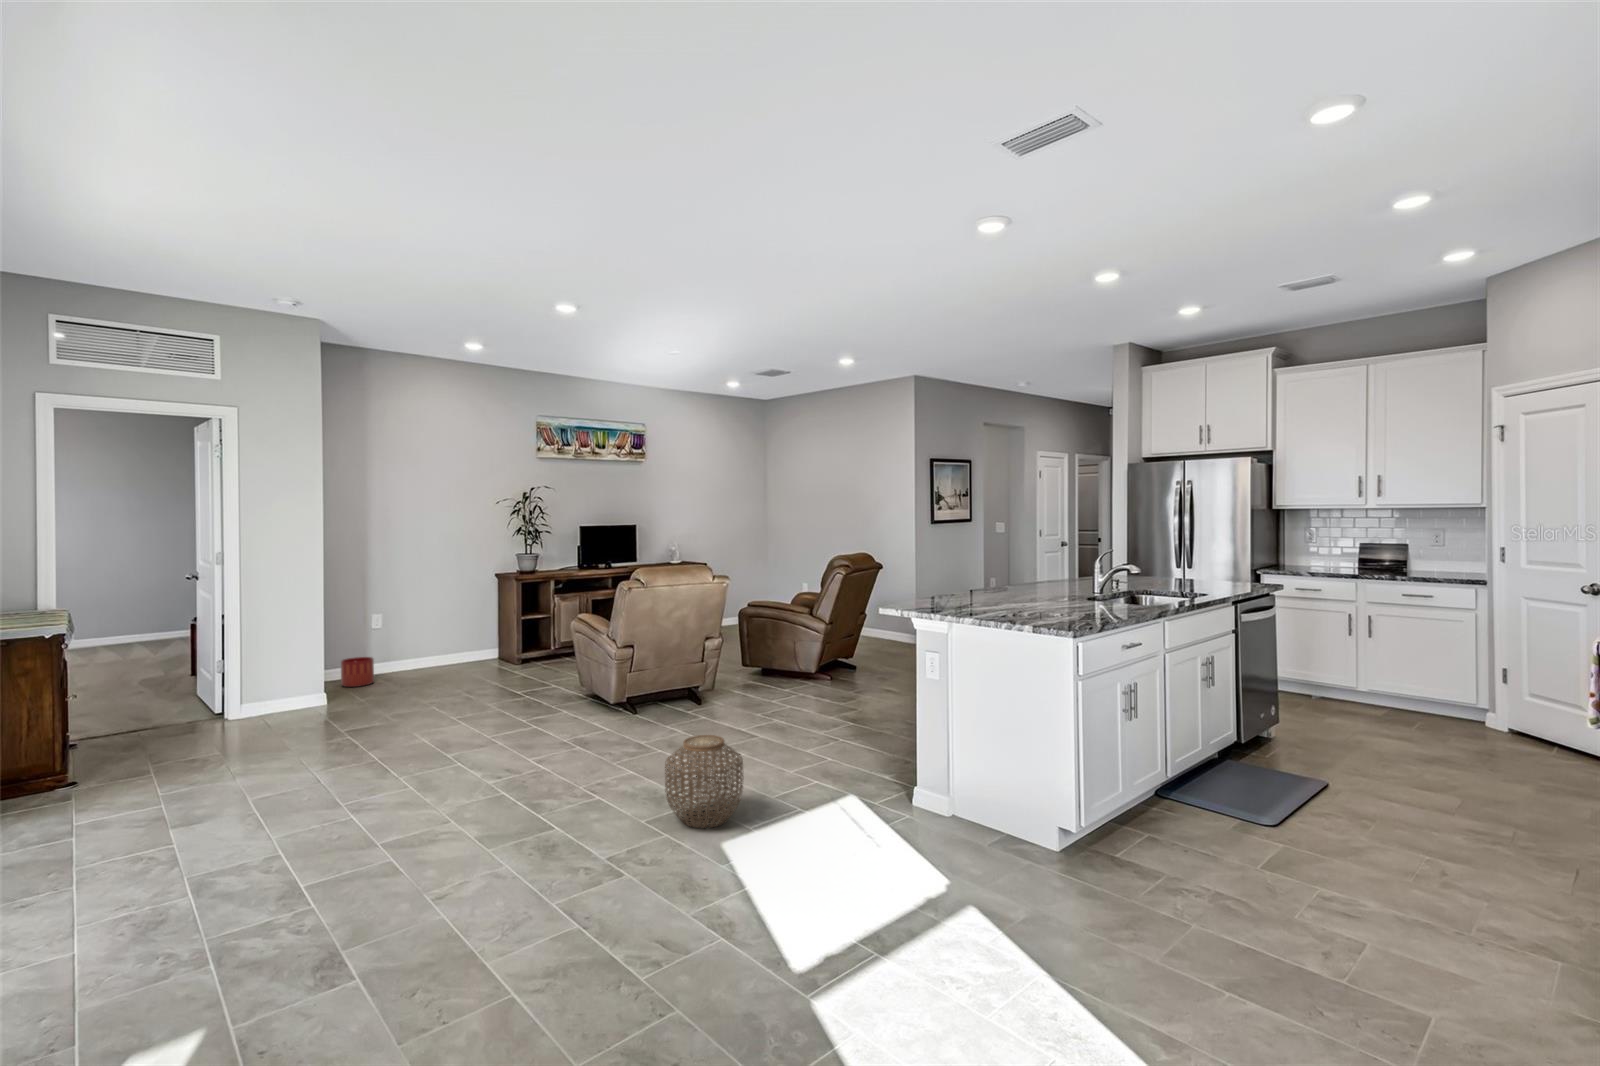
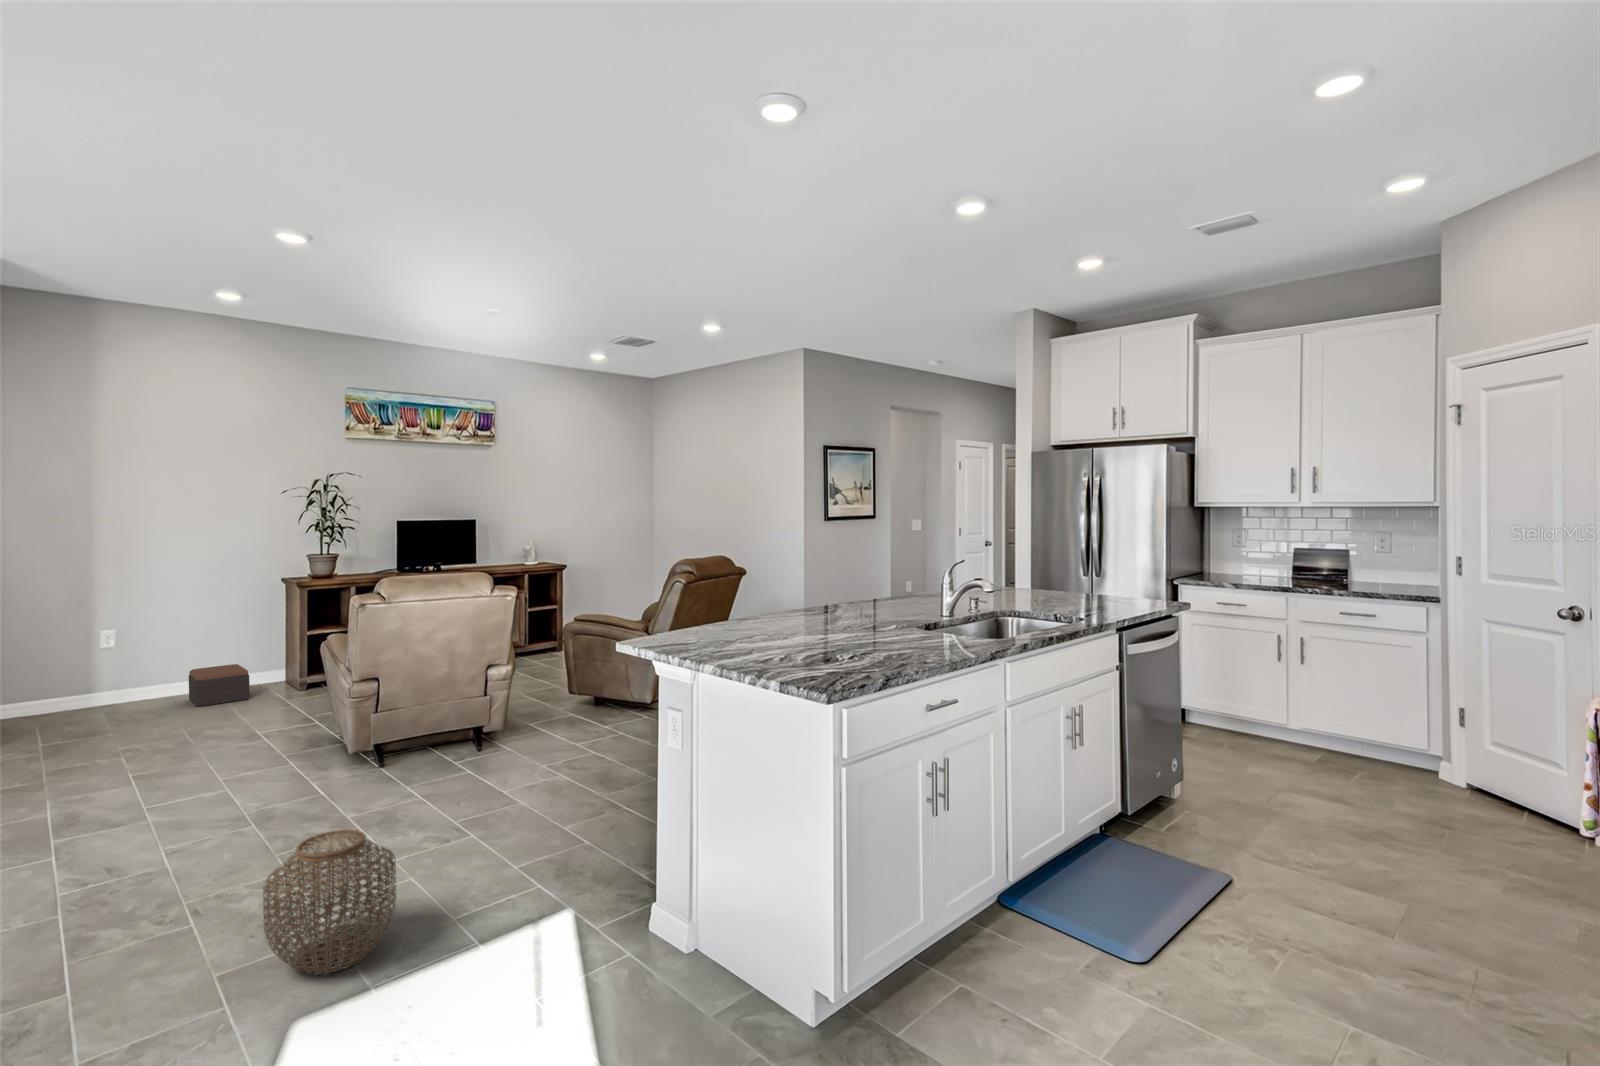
footstool: none [428,644,476,678] -> present [189,664,250,707]
planter: present [341,657,374,687] -> none [58,682,107,721]

